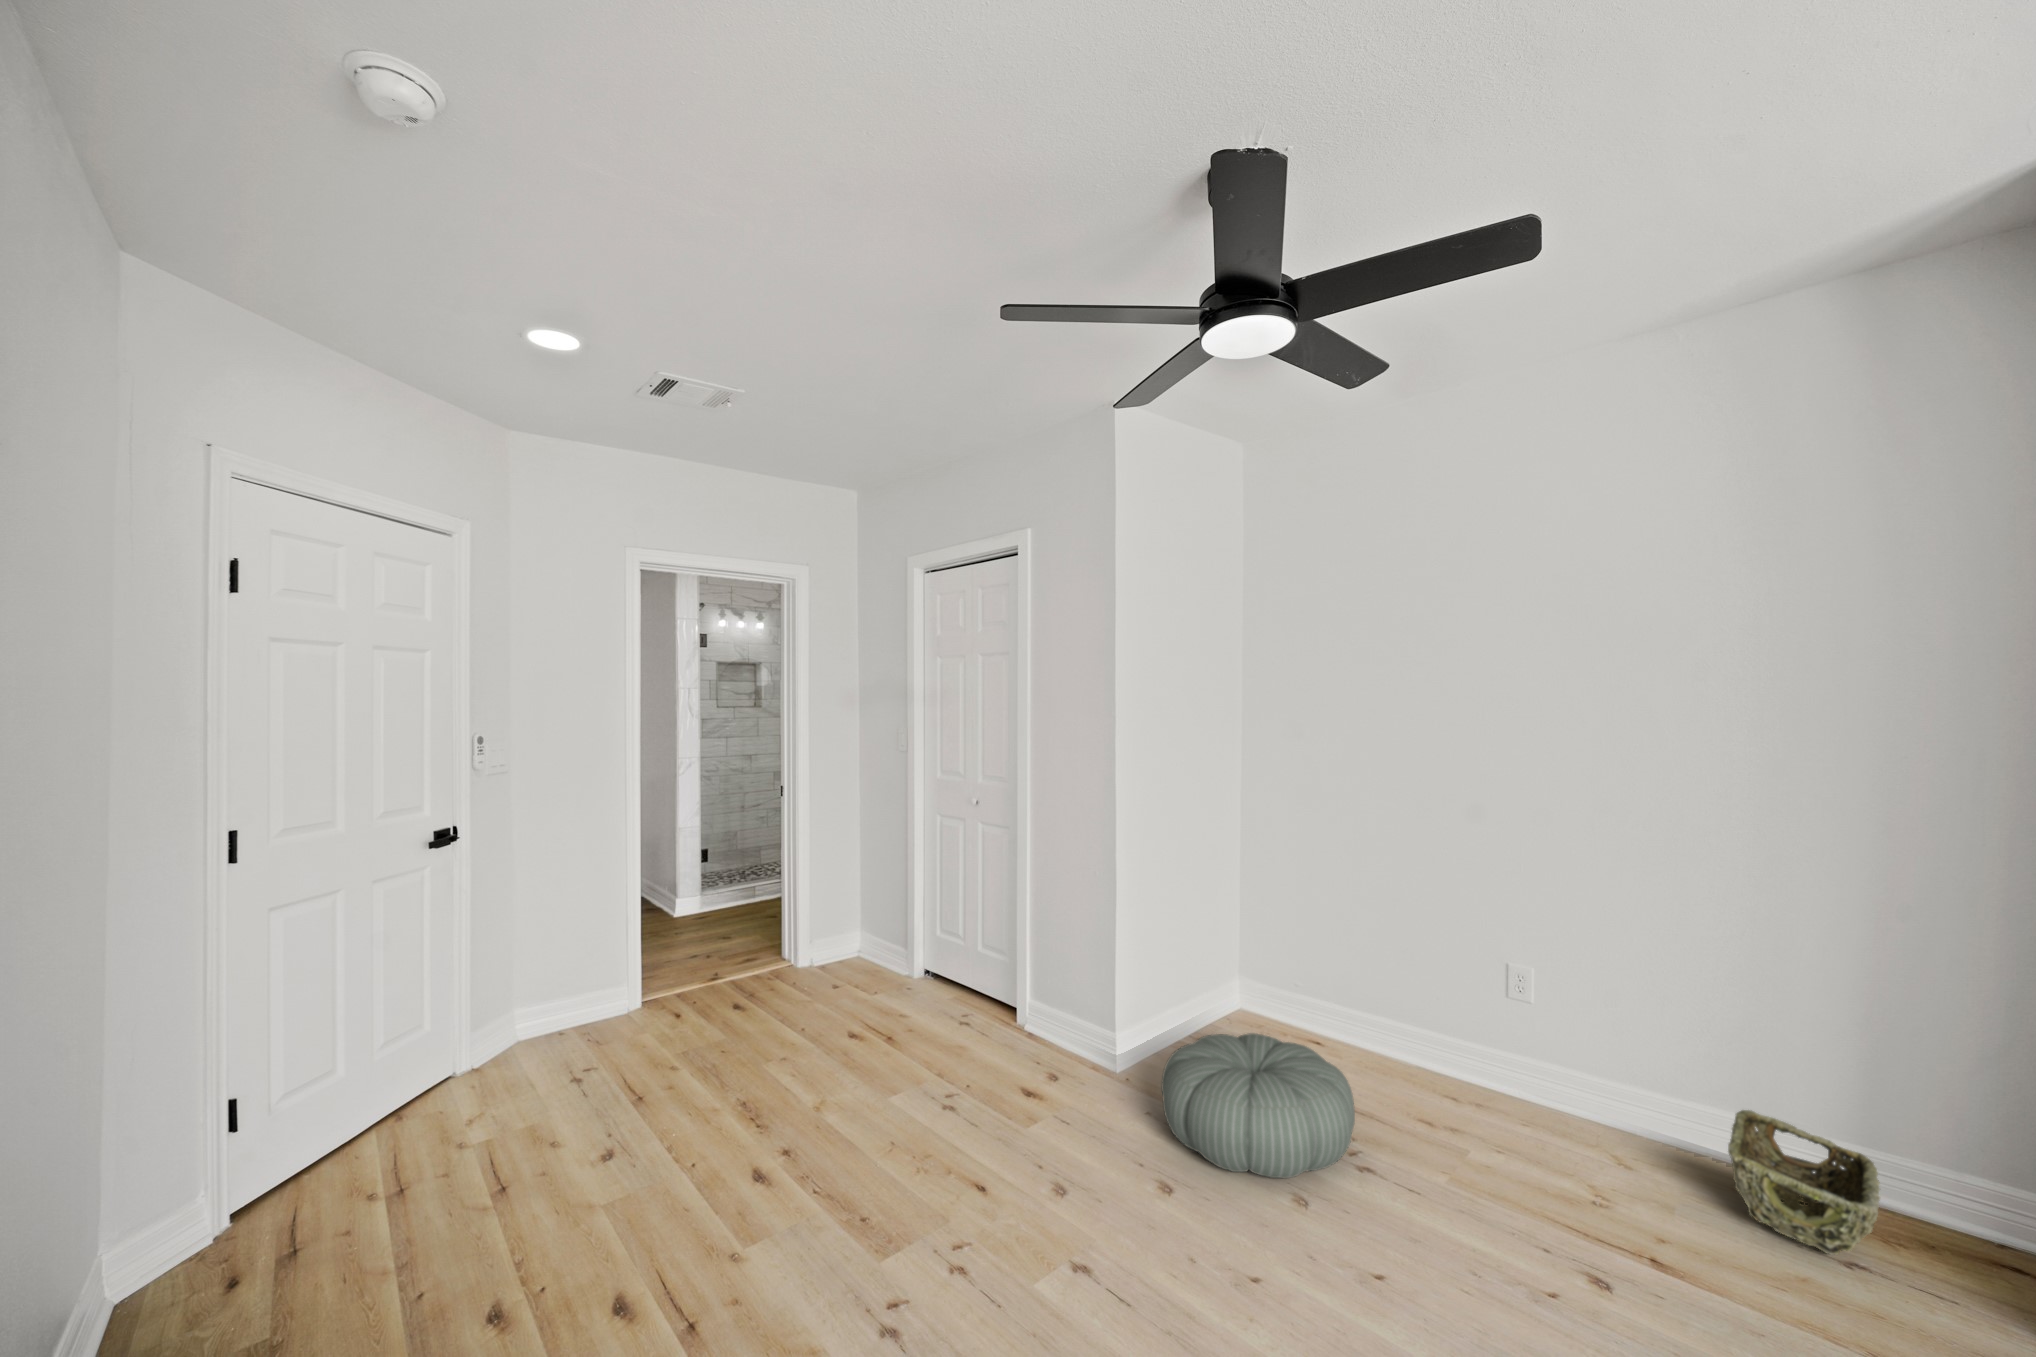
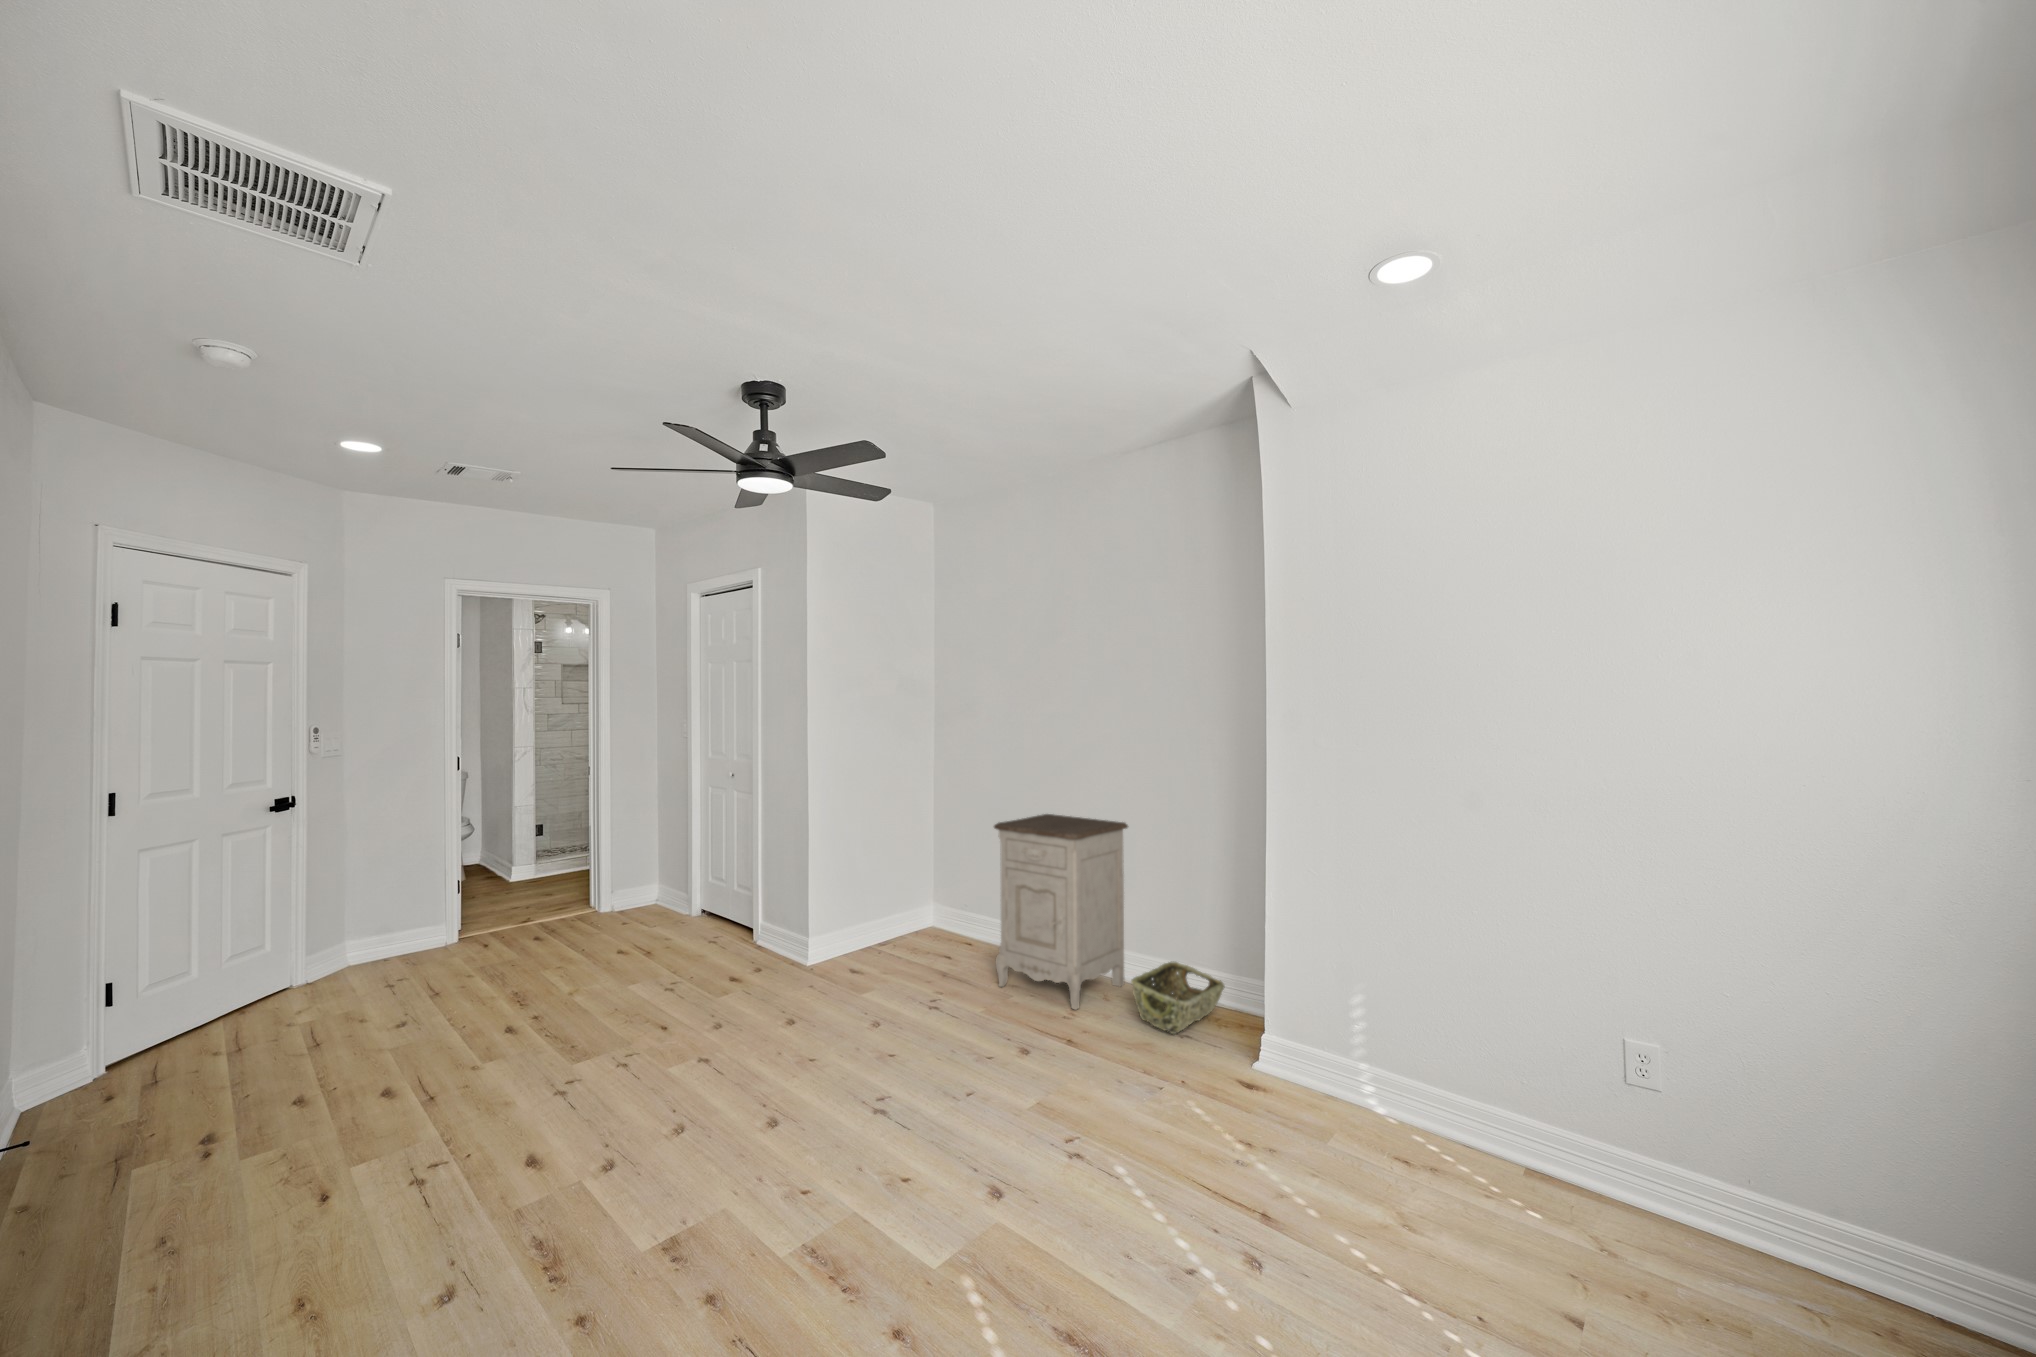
nightstand: none [1416,863,1632,1183] -> present [994,814,1128,1010]
pouf: present [1162,1033,1355,1178] -> none [809,932,939,1015]

